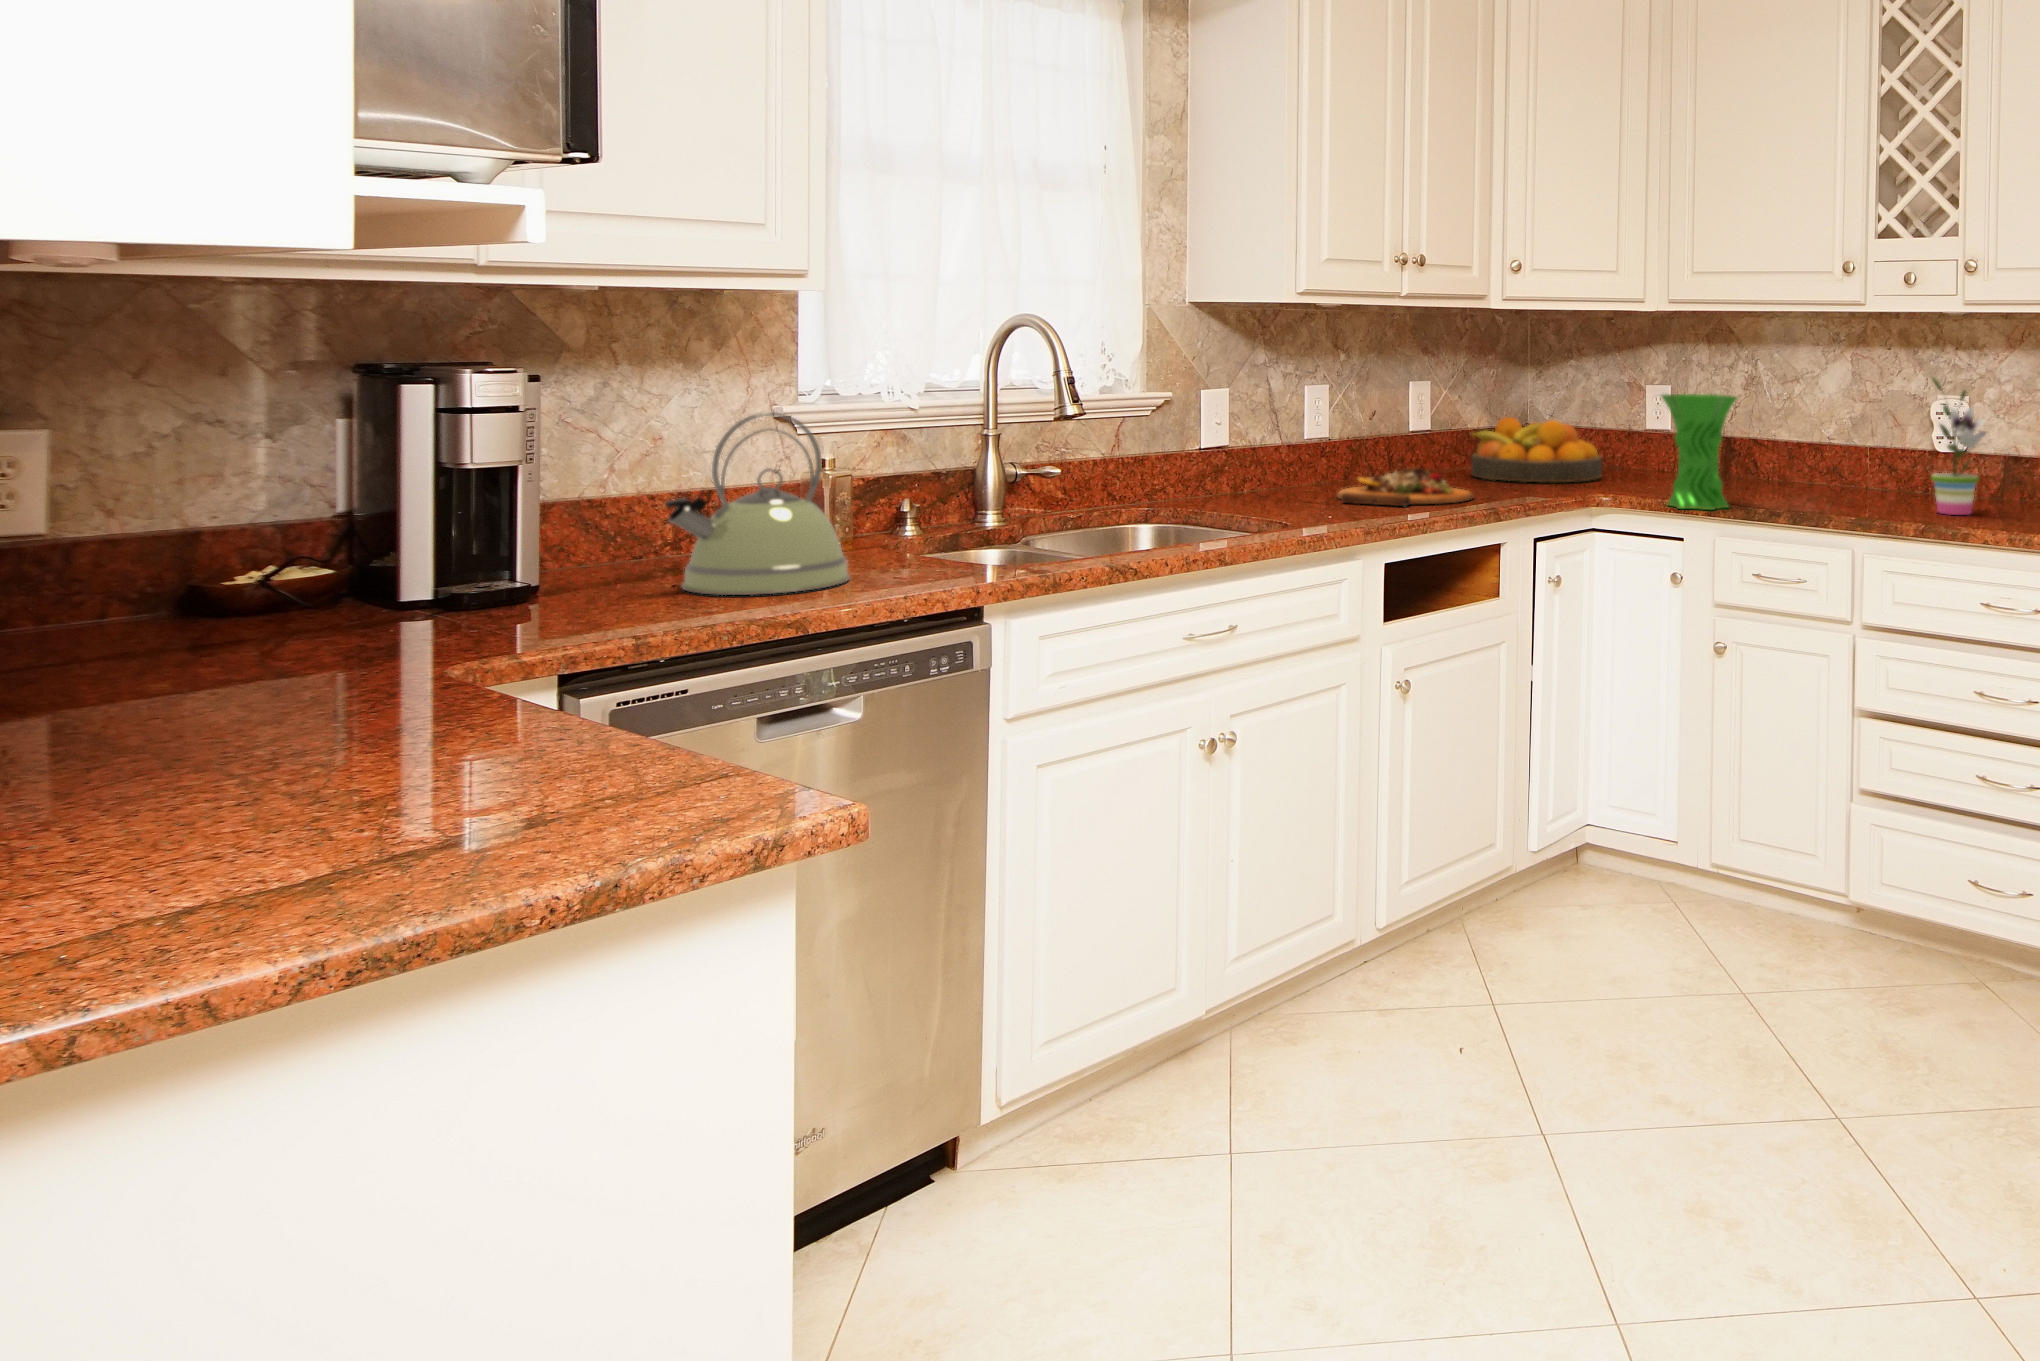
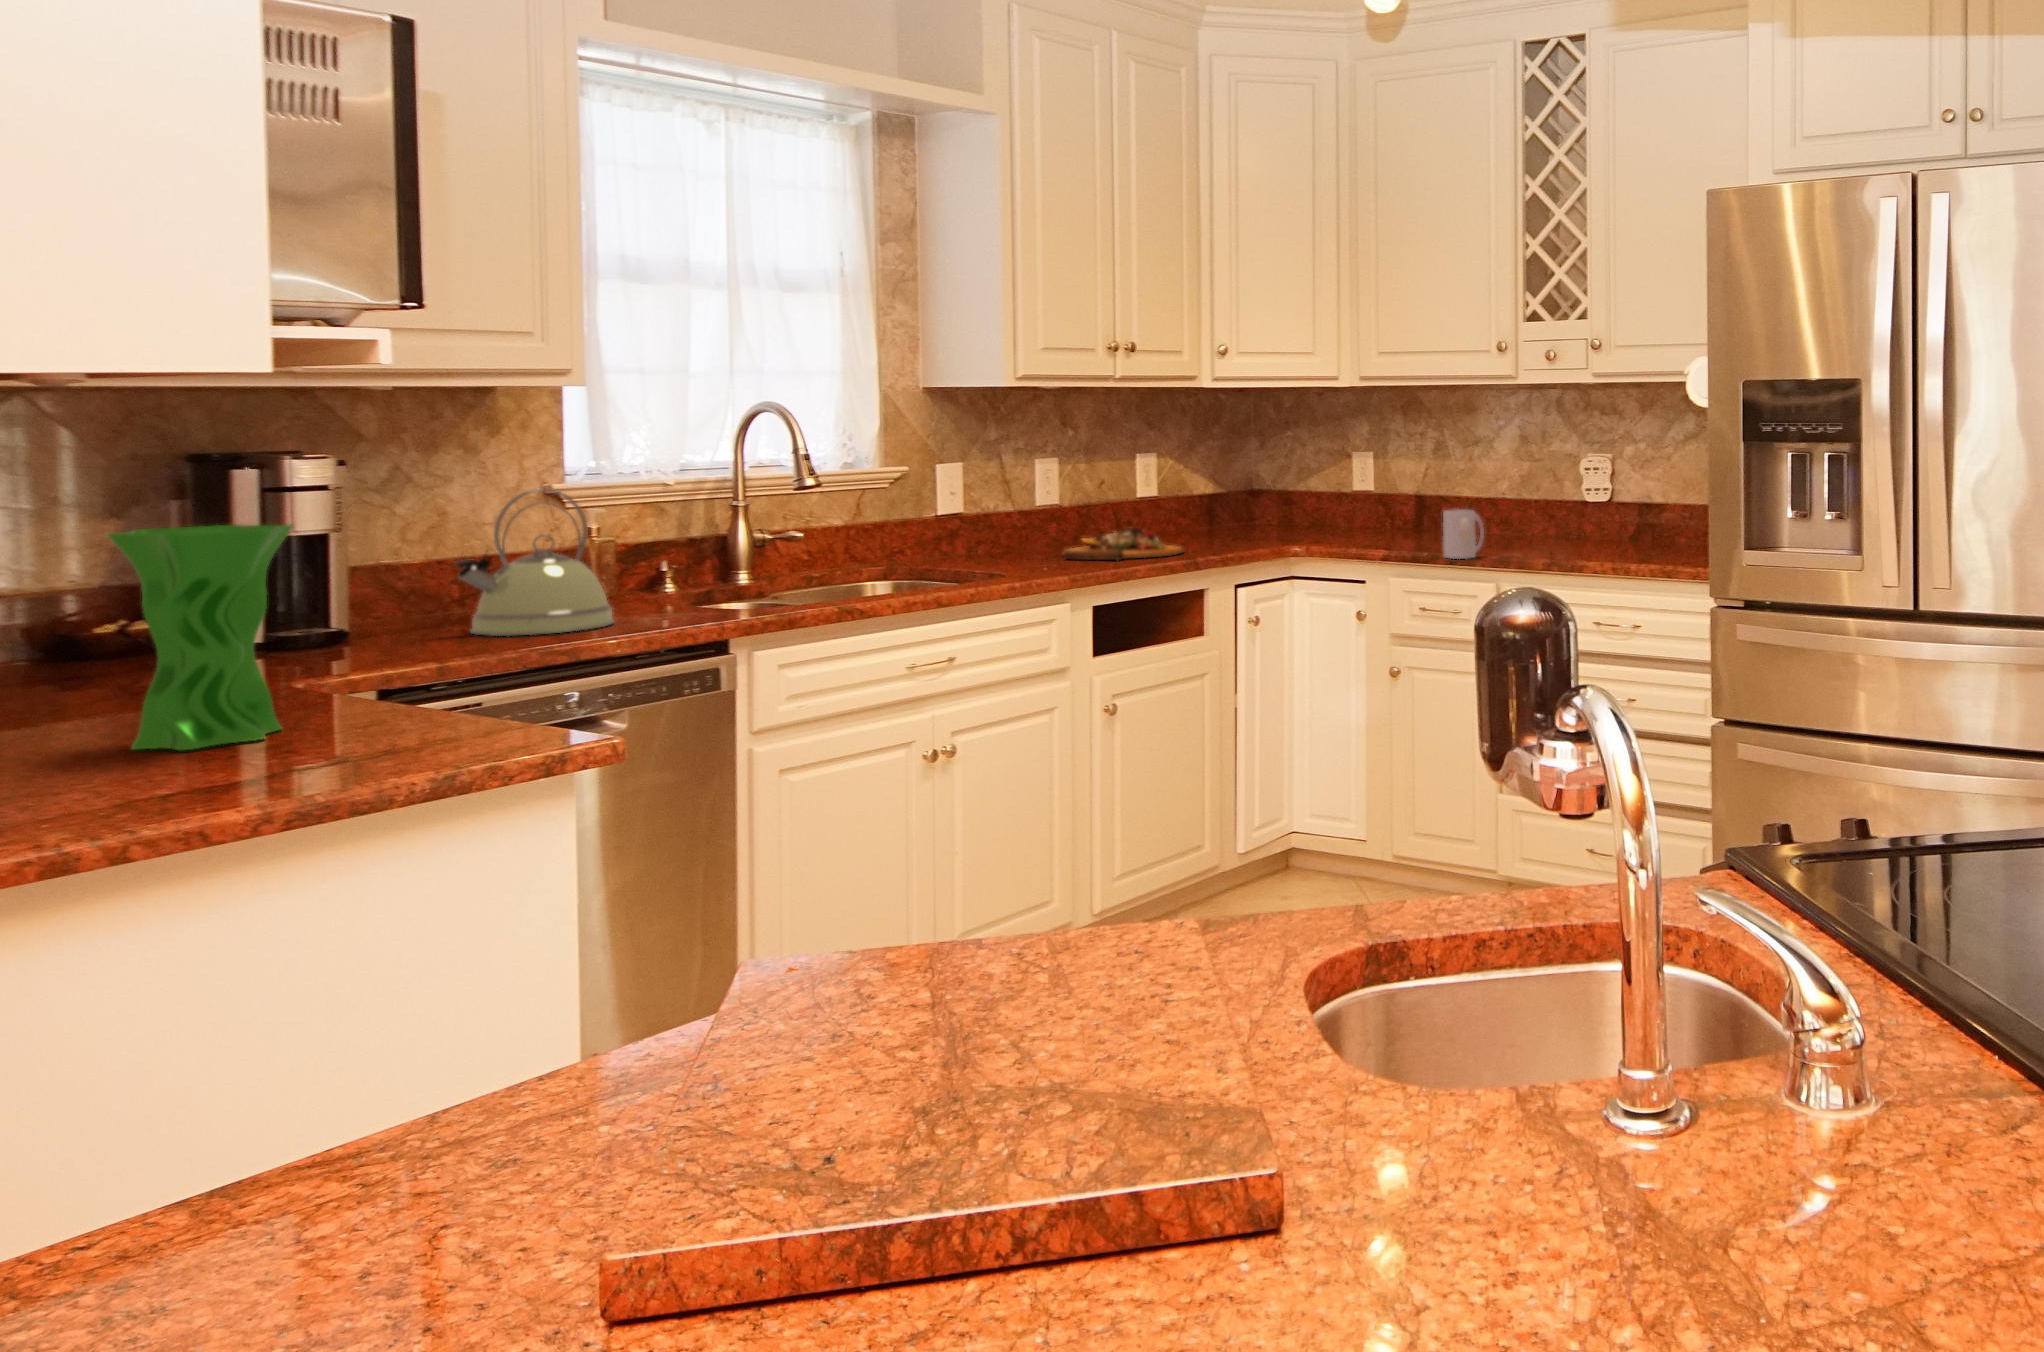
potted plant: present [1931,379,1987,515] -> none [1569,438,1617,552]
vase: present [1662,394,1737,510] -> present [106,524,293,750]
fruit bowl: present [1470,417,1602,482] -> none [1192,483,1313,539]
mug: none [1787,459,1836,519] -> present [1443,509,1484,559]

